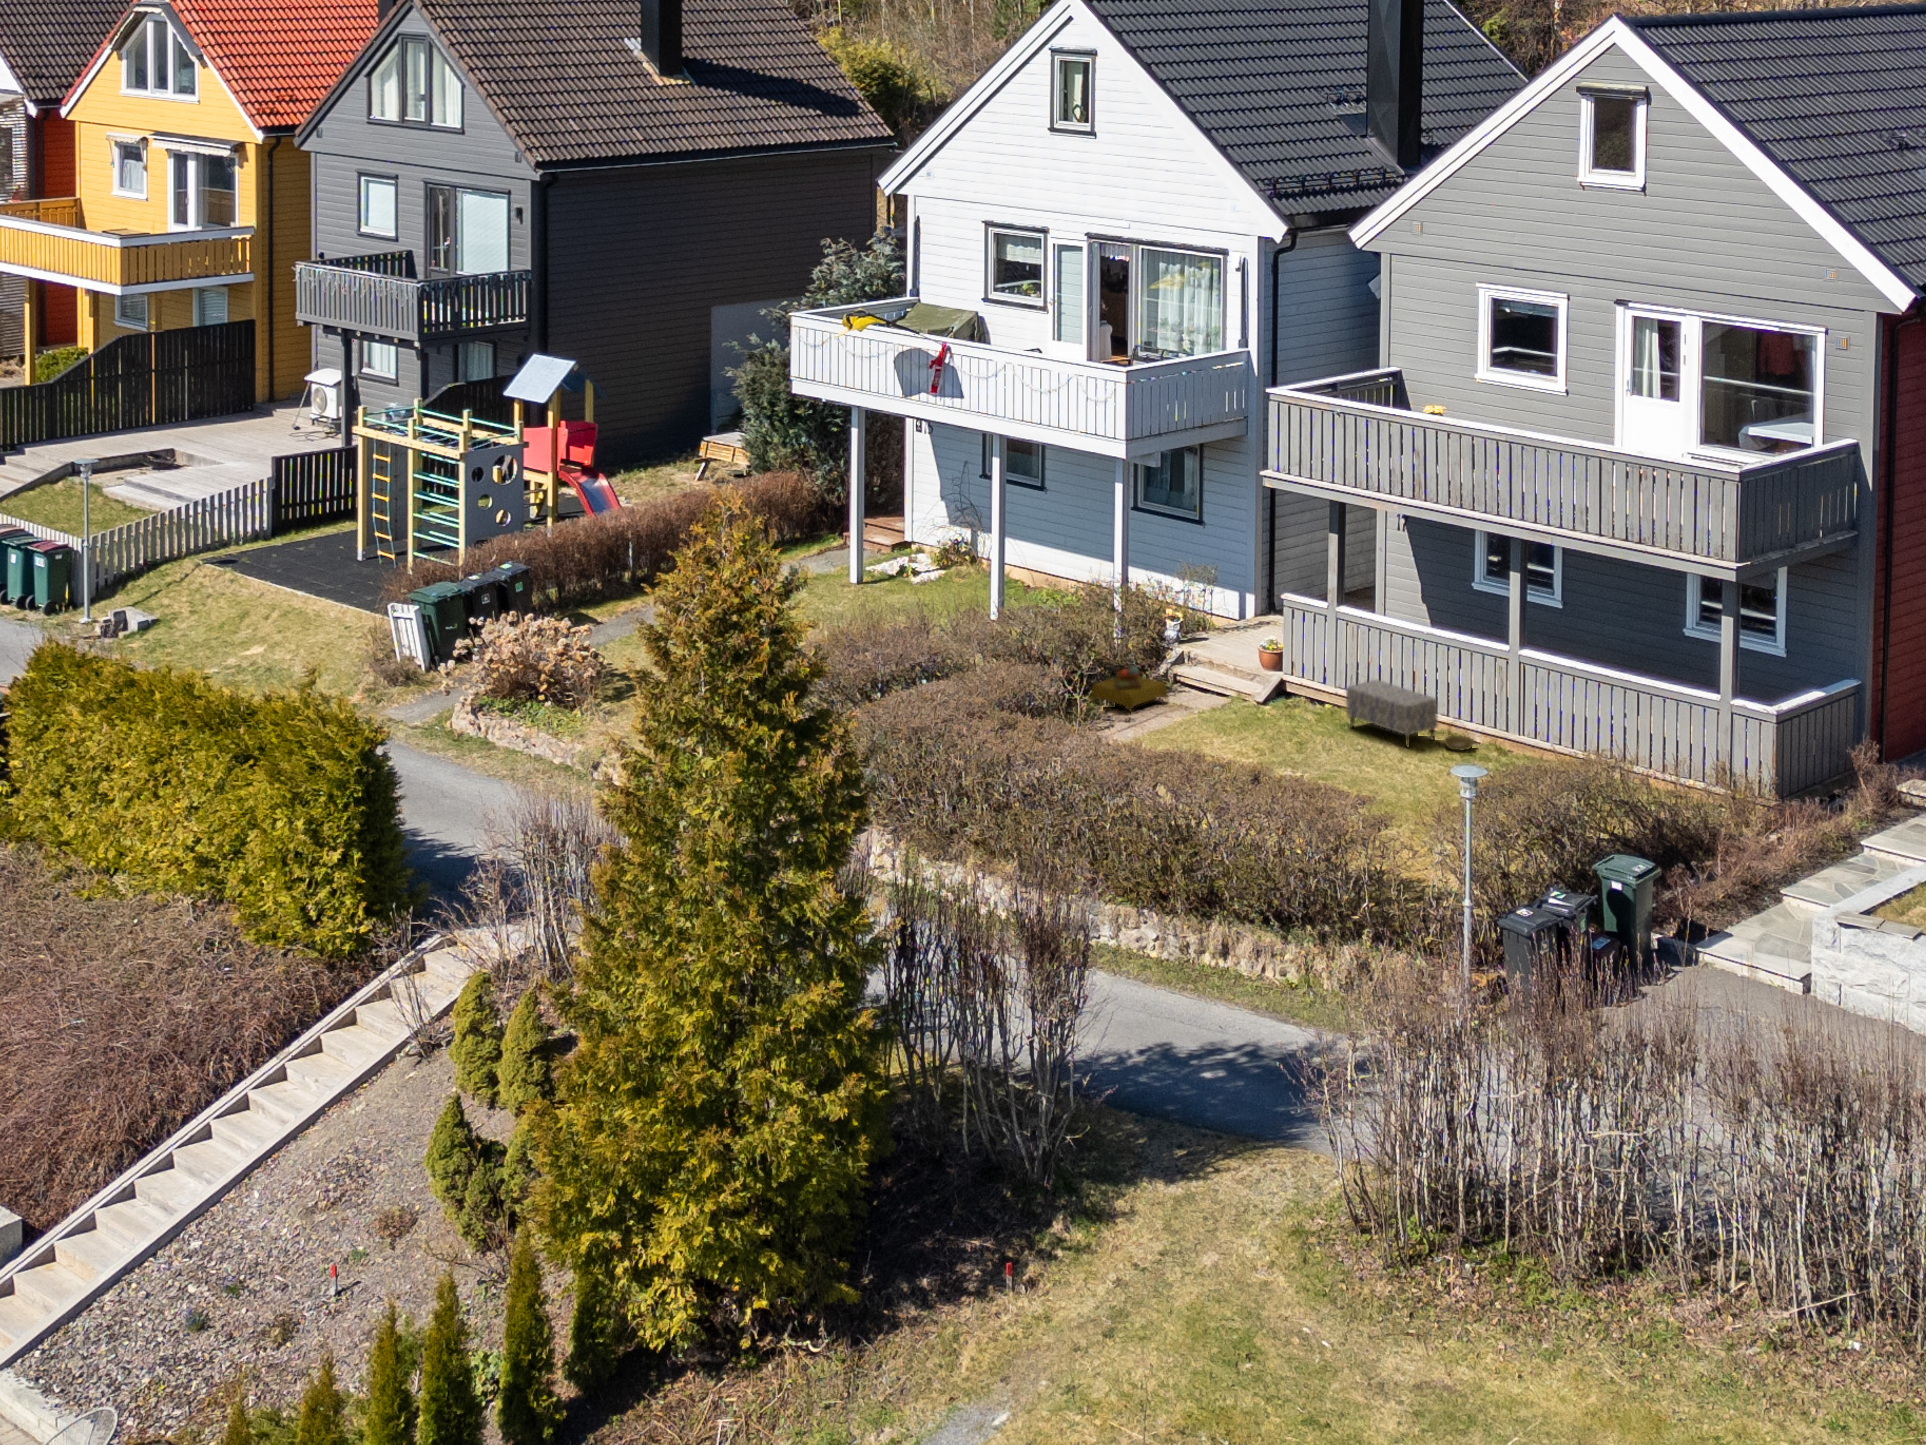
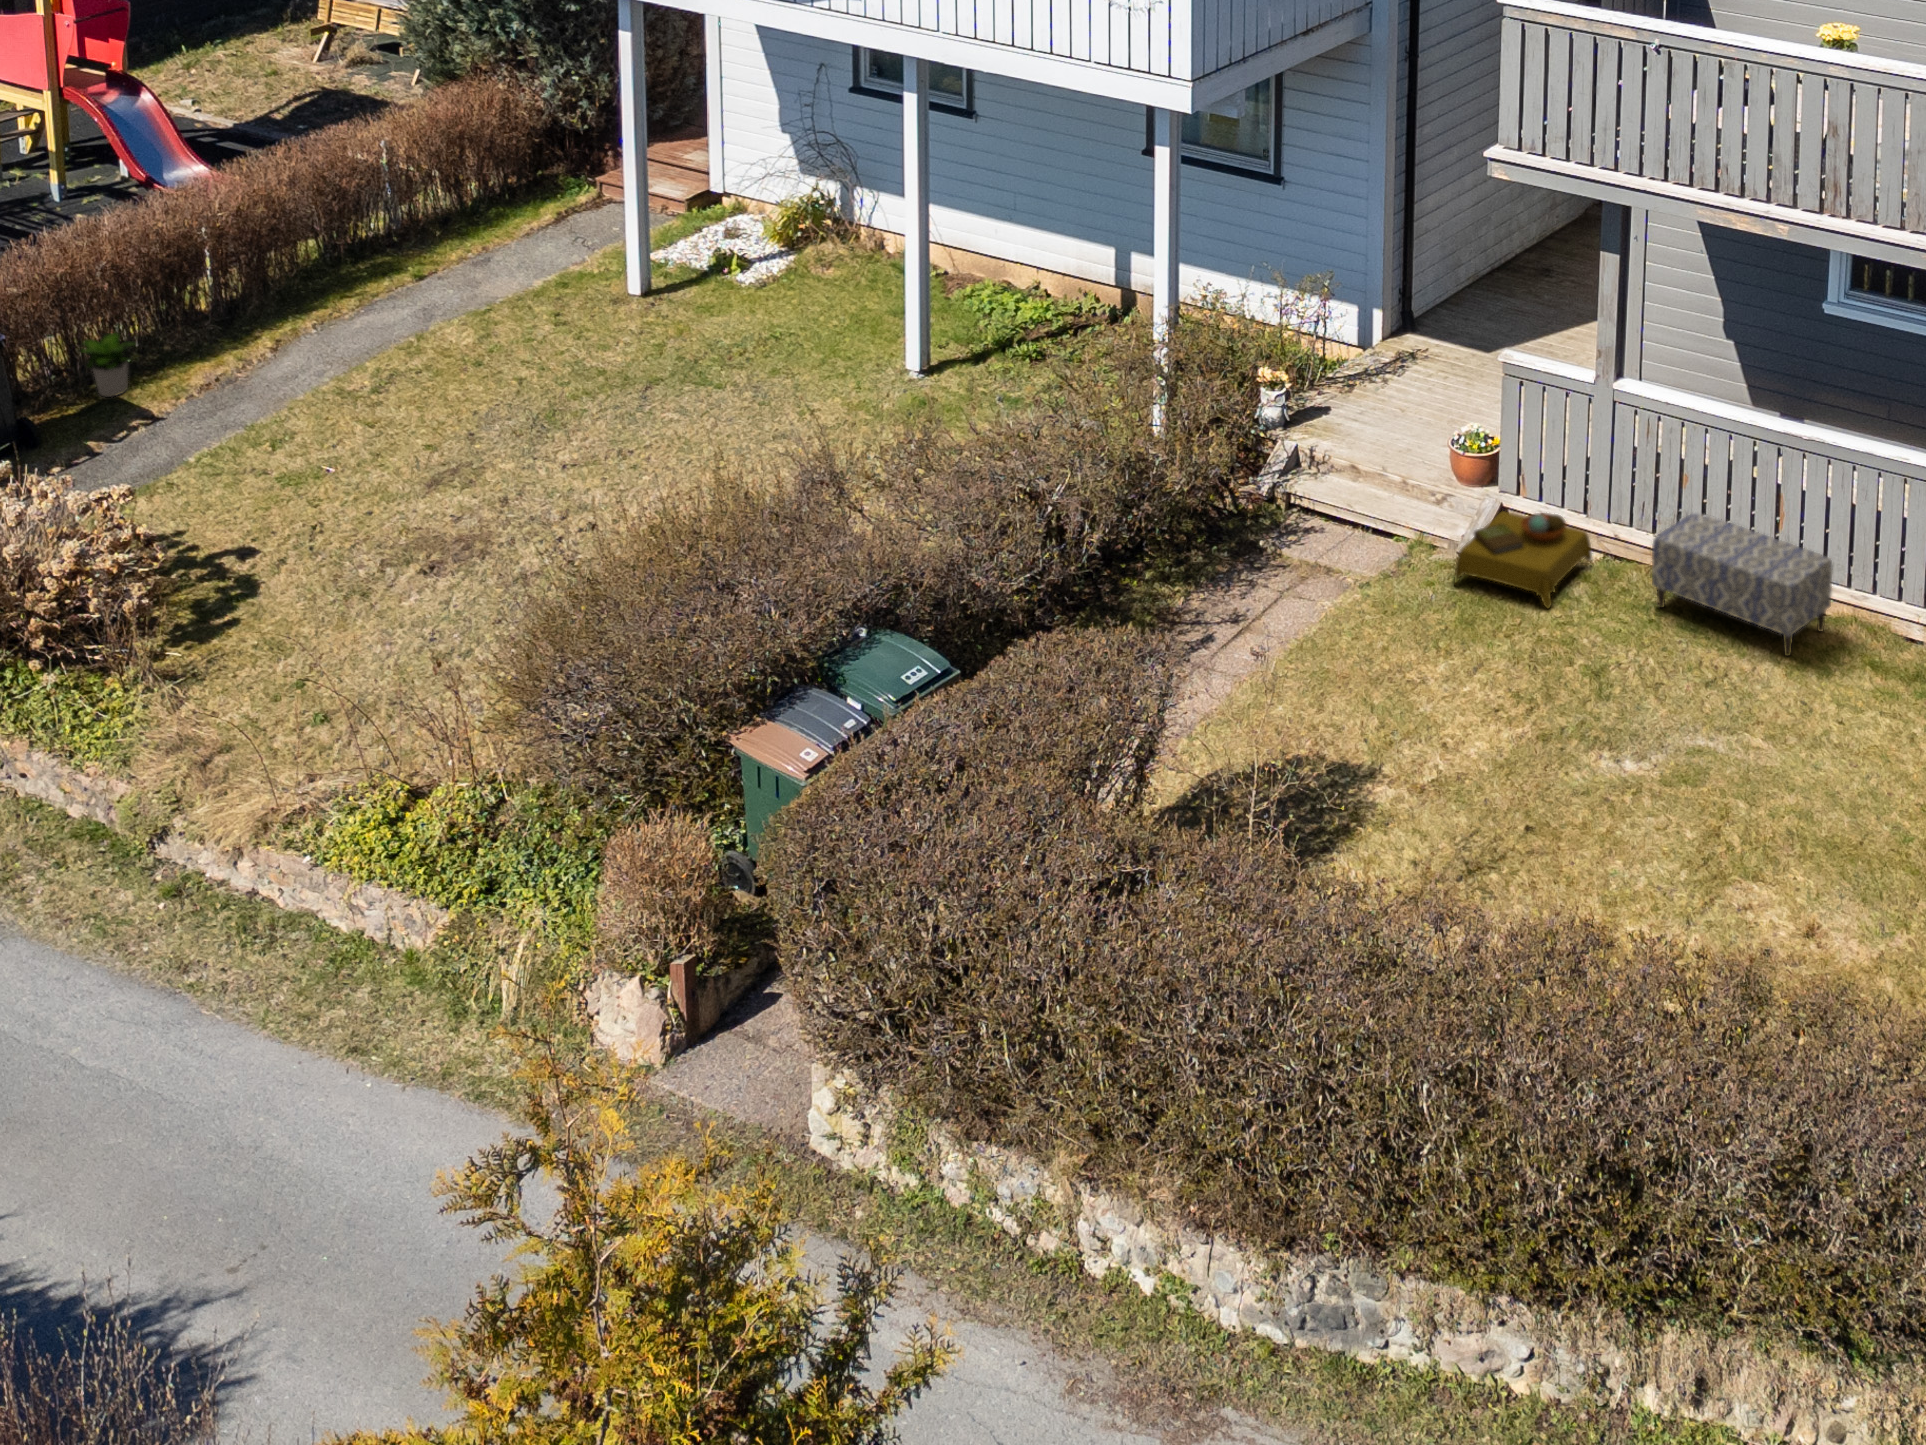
potted plant: none [558,580,593,614] -> present [79,332,137,397]
side table: present [1091,665,1168,711] -> present [1455,512,1592,608]
basket: present [1444,728,1474,751] -> none [1849,599,1908,656]

